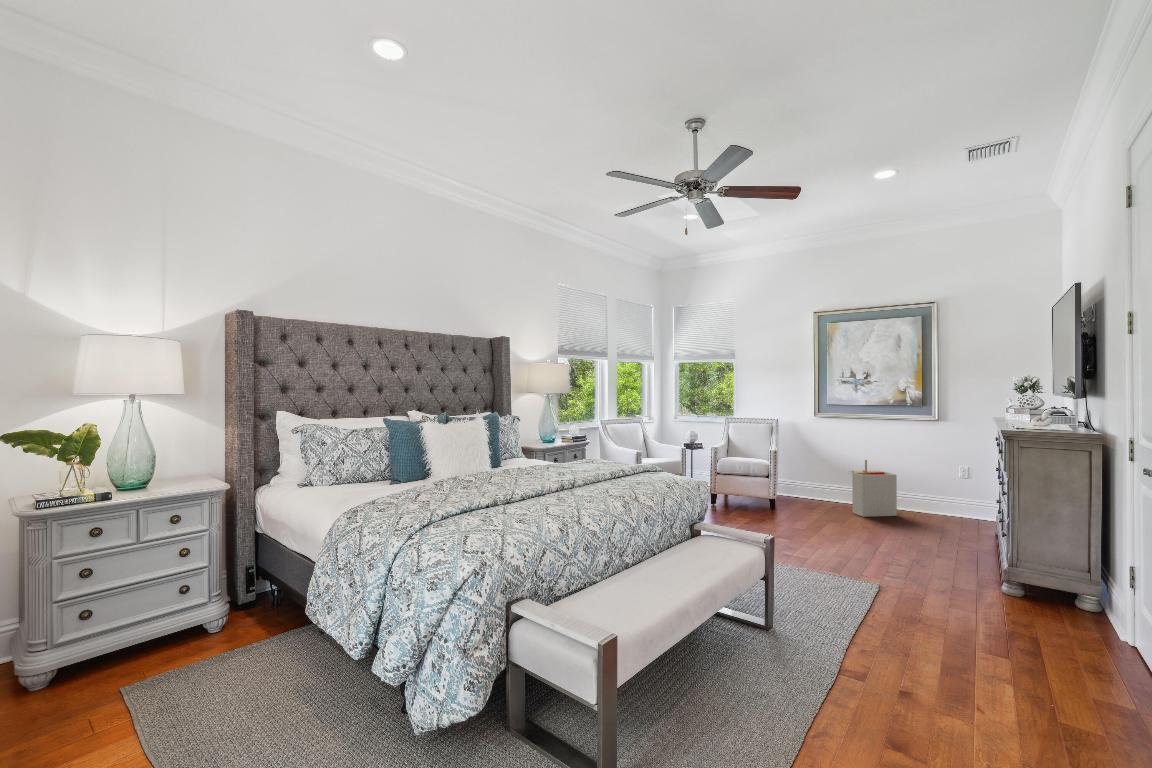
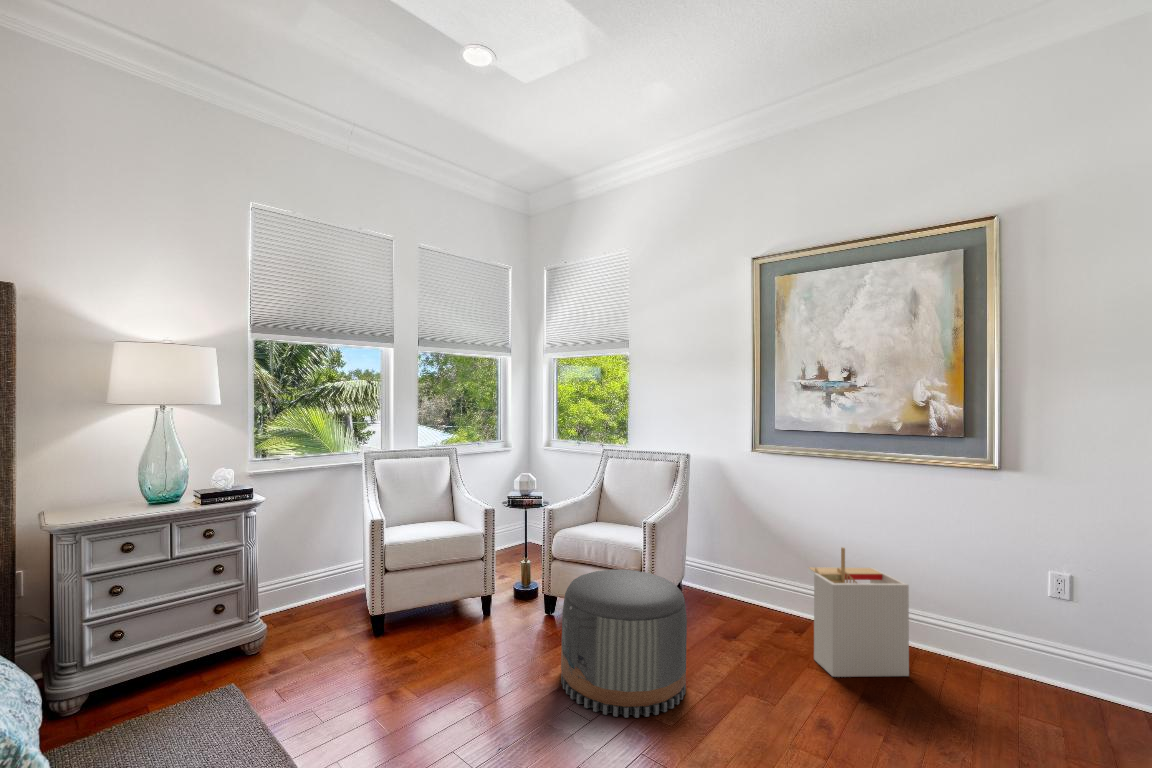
pouf: none [741,473,800,527] -> present [561,570,687,718]

